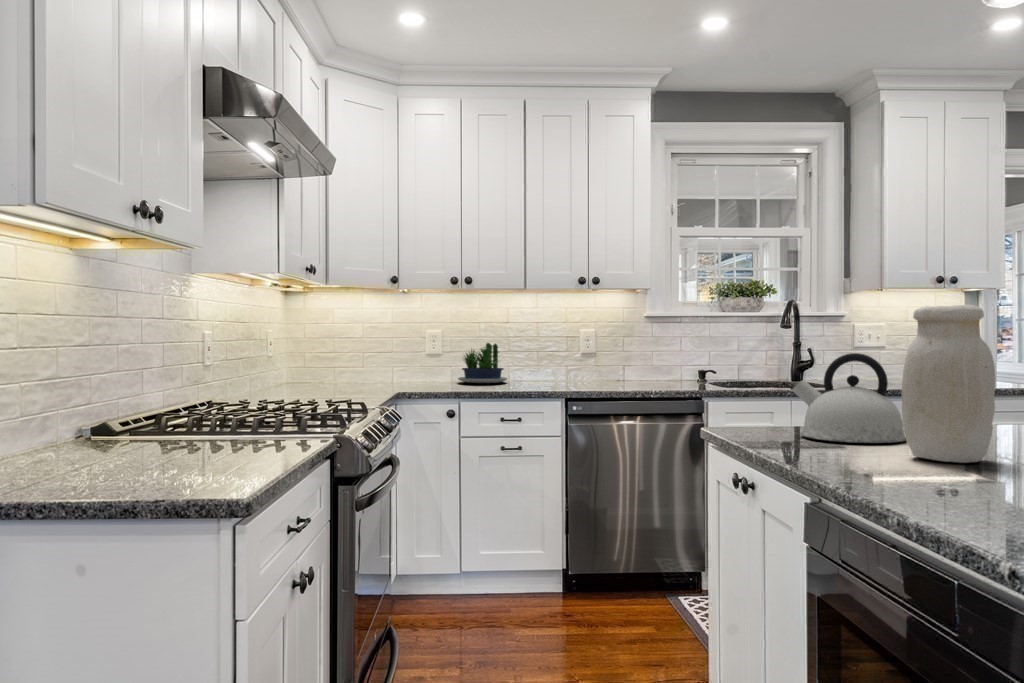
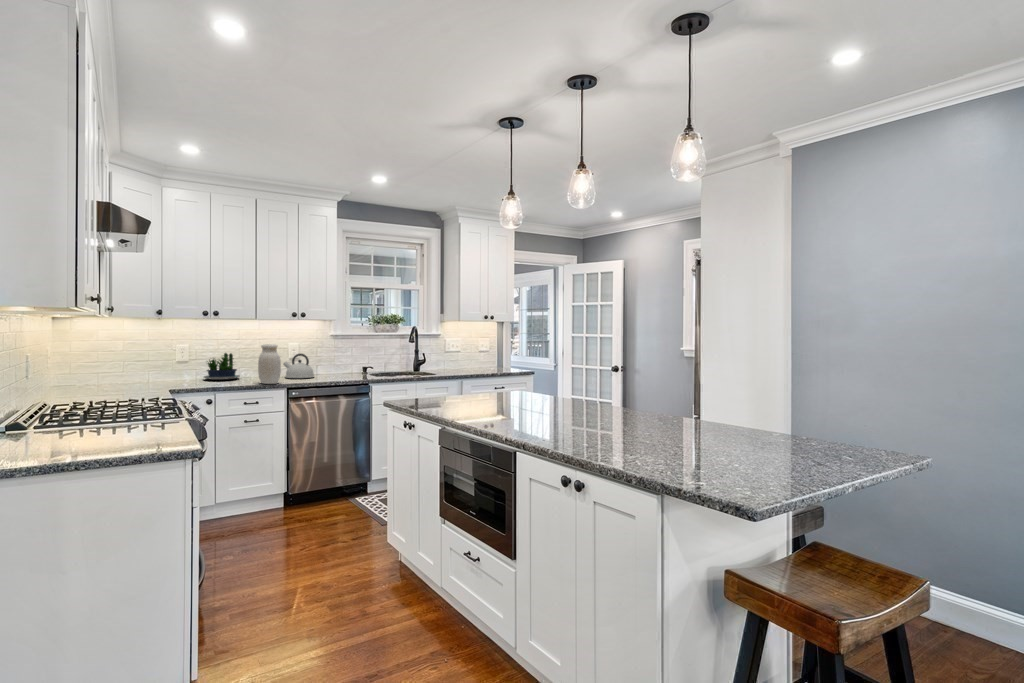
jar: present [902,305,995,463] -> present [258,344,281,384]
kettle: present [793,353,906,443] -> present [283,354,314,378]

